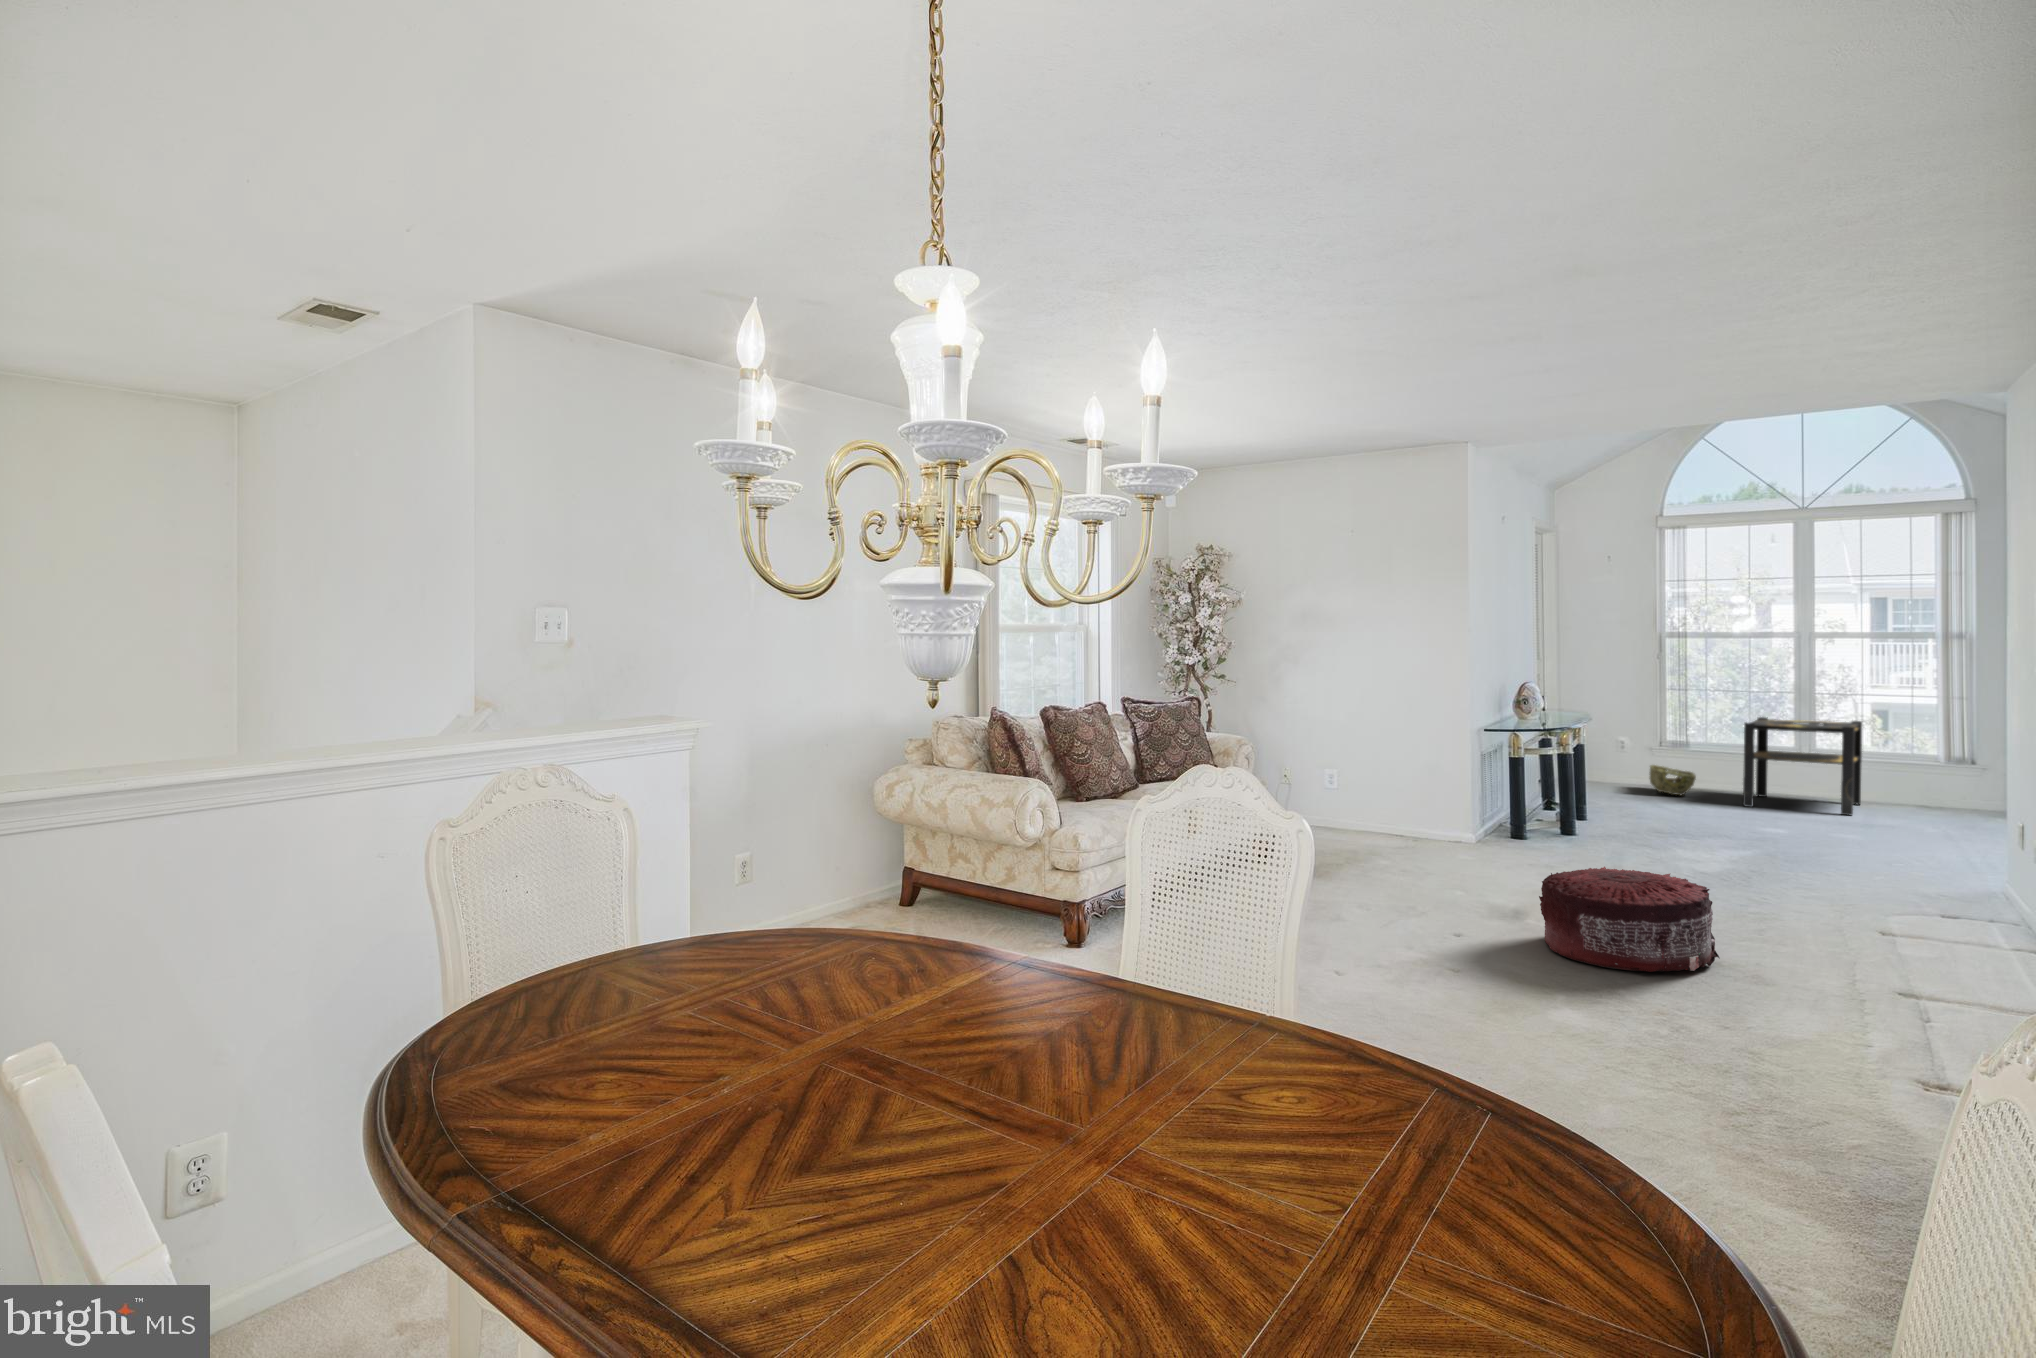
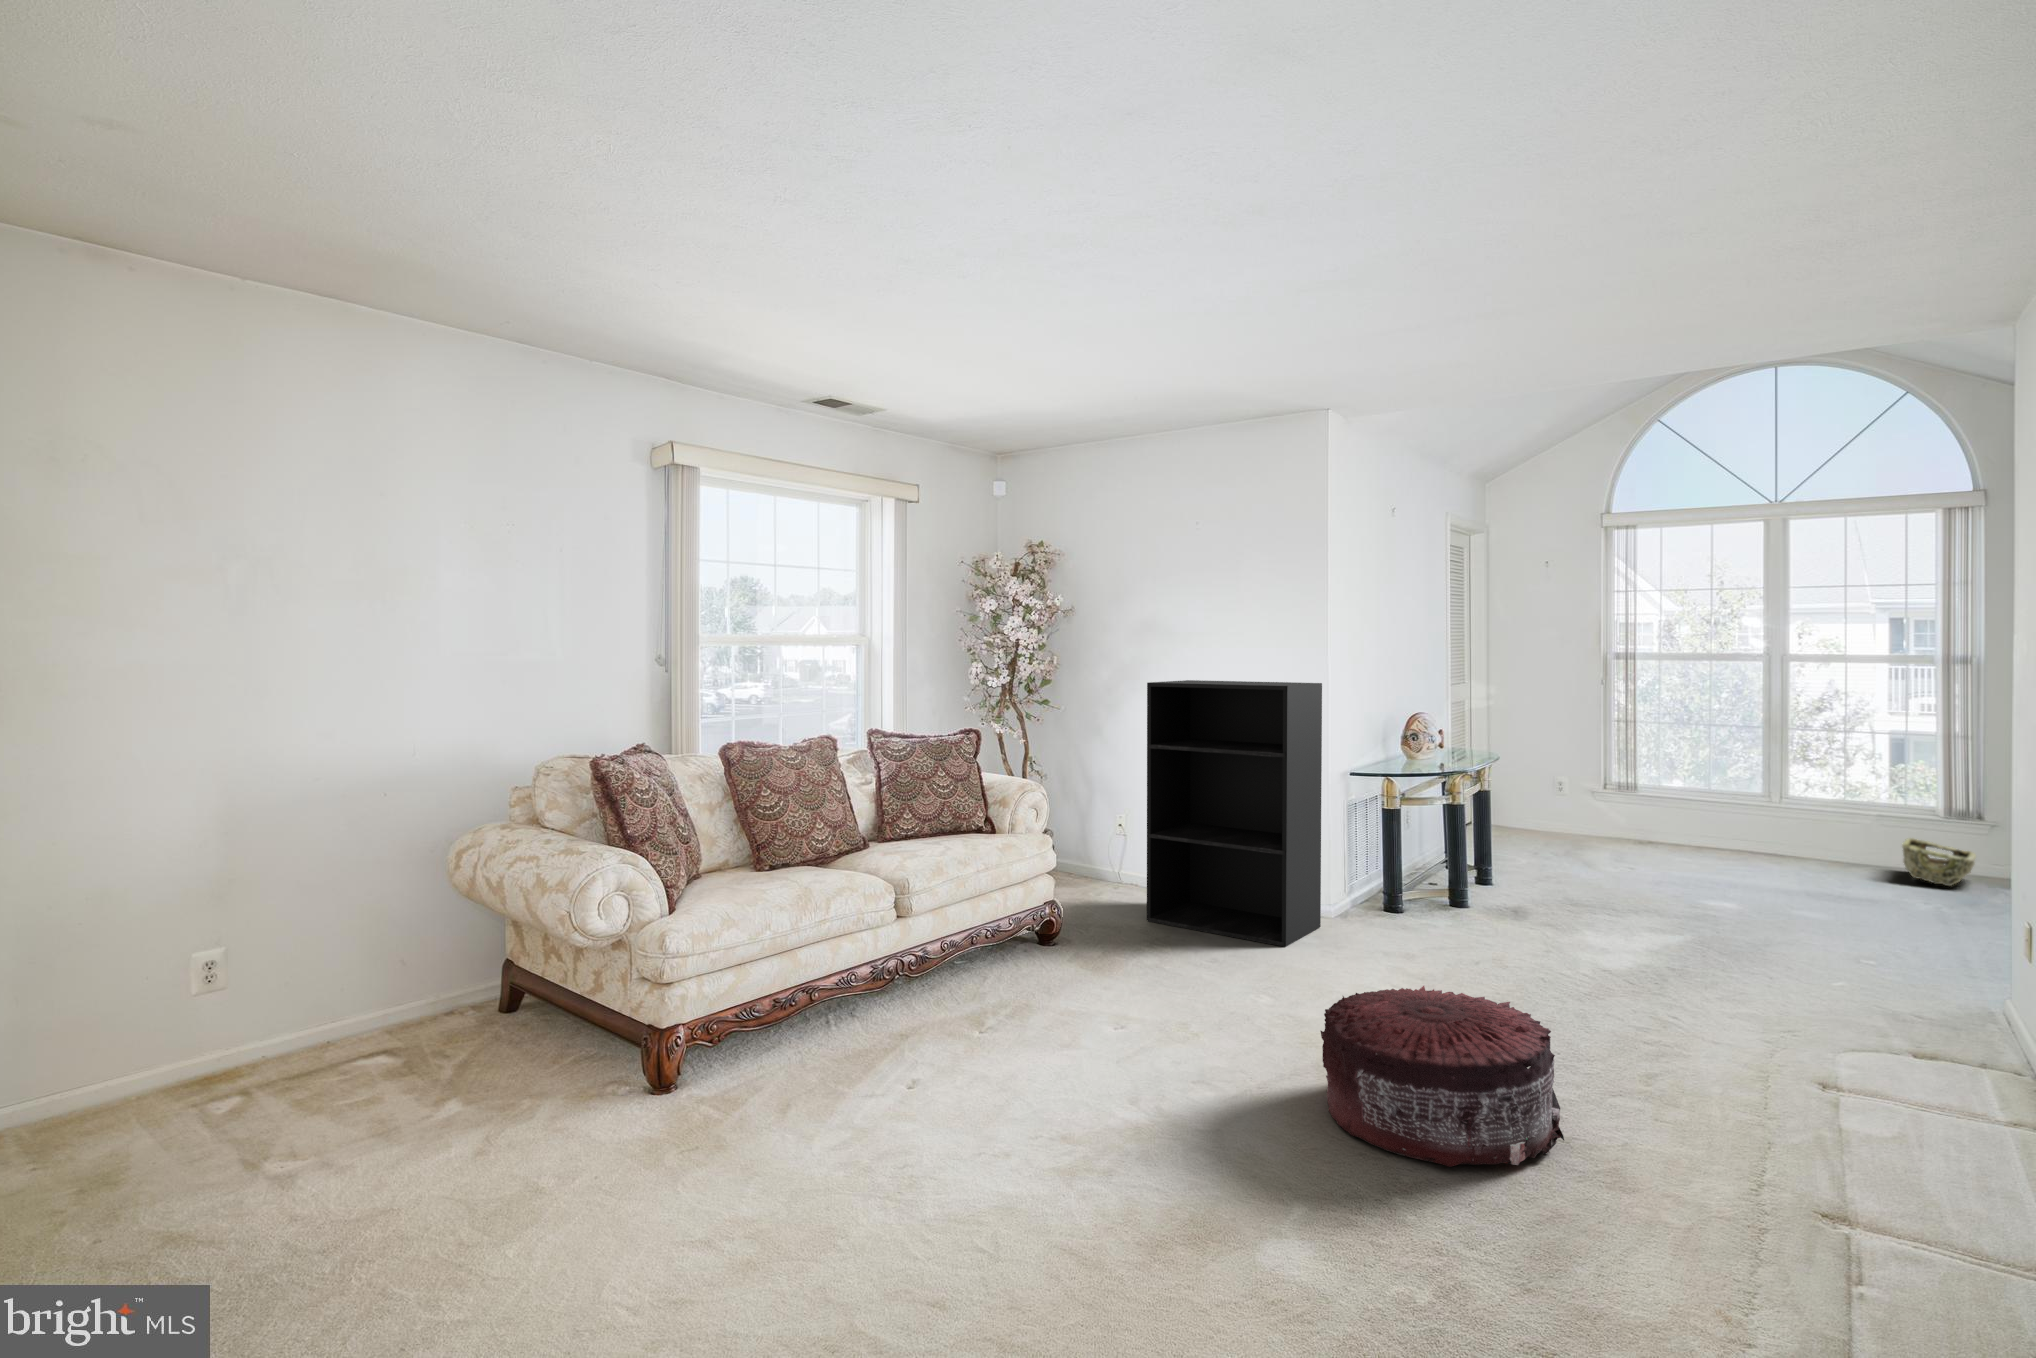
bookshelf: none [1327,658,1468,863] -> present [1147,680,1322,947]
side table: present [1743,717,1862,815] -> none [1697,755,1845,880]
woven basket: present [1650,765,1696,795] -> present [1902,838,1976,886]

